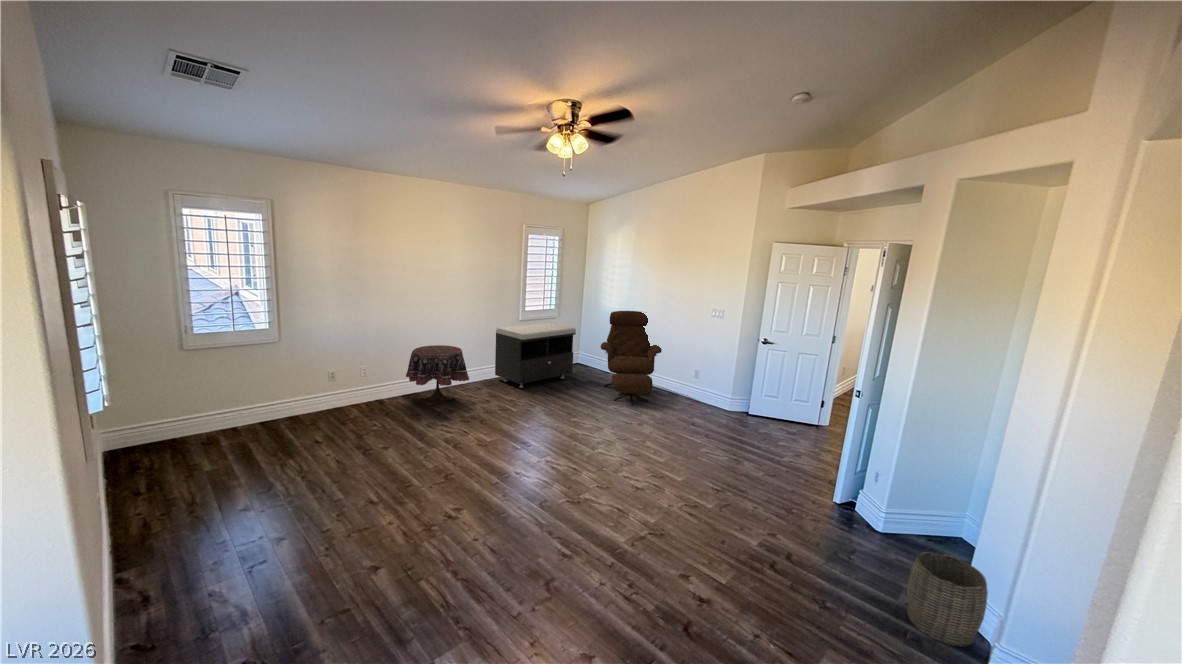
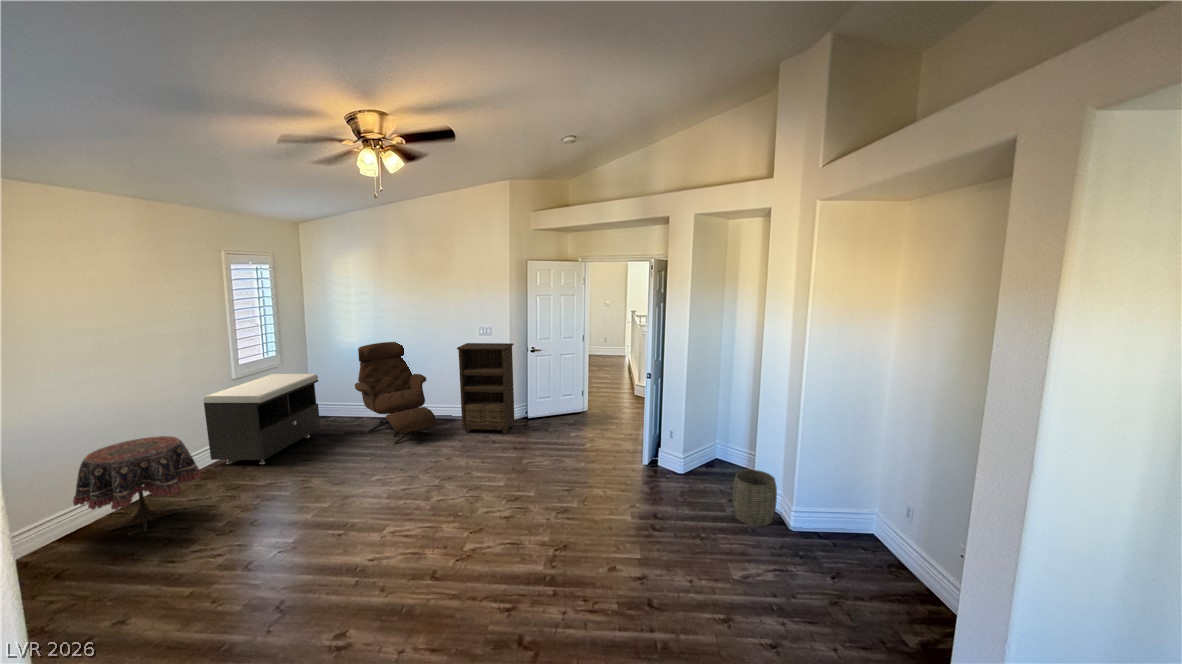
bookshelf: none [676,322,741,421] -> present [457,343,514,433]

